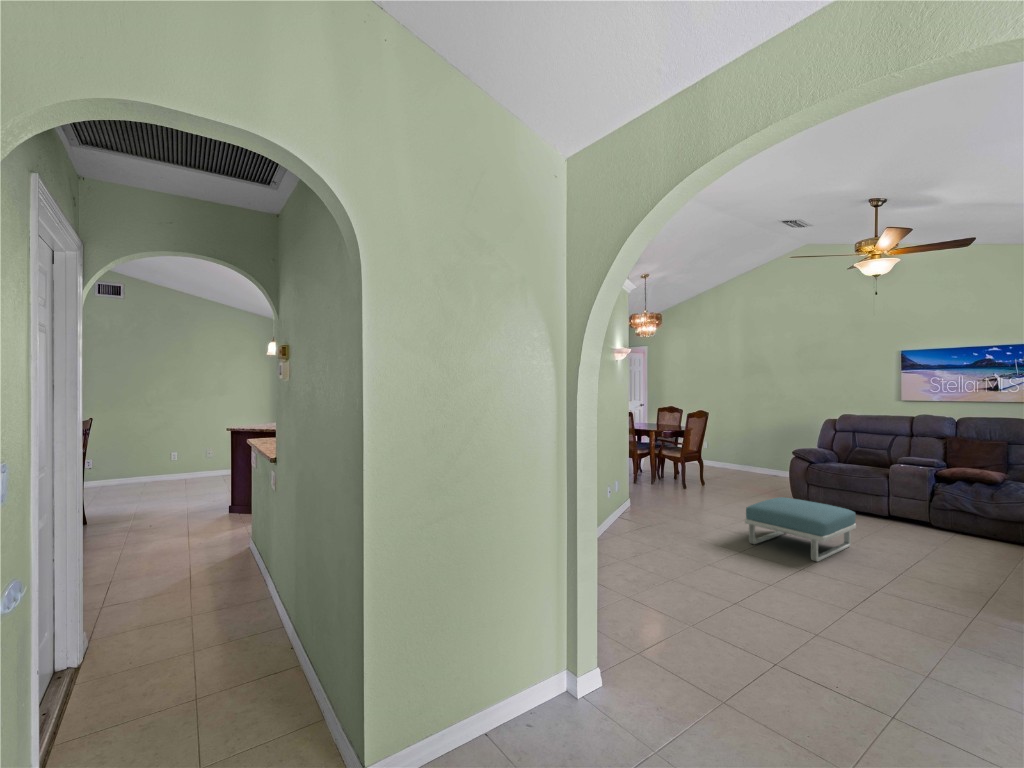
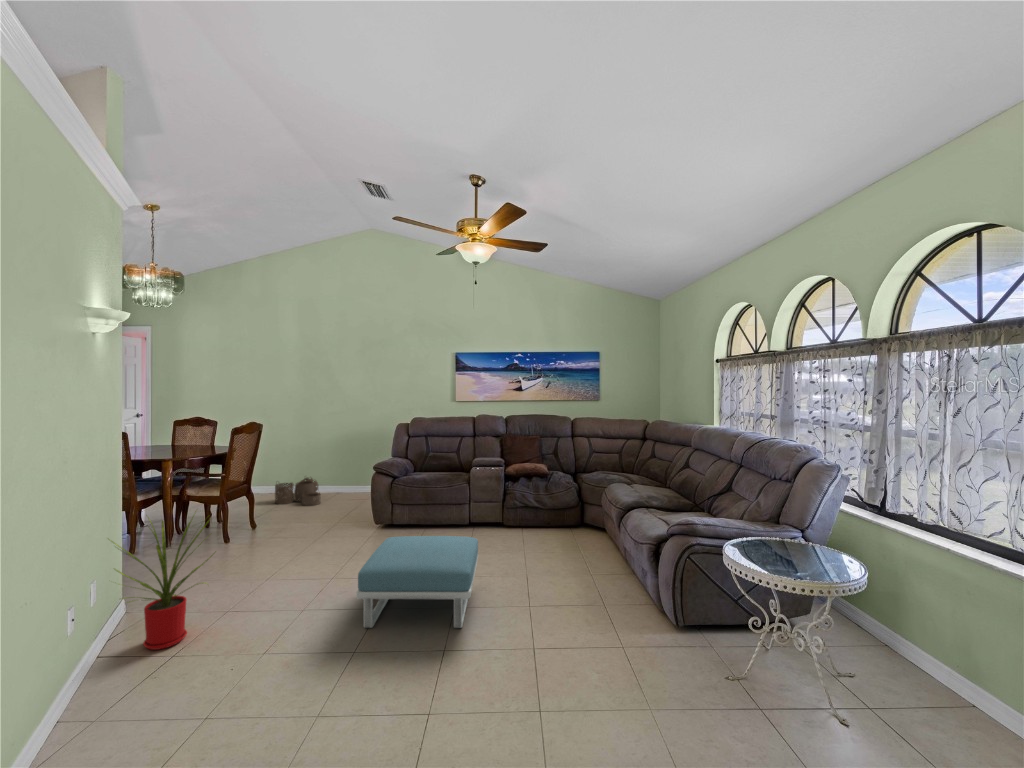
house plant: none [622,453,670,522] -> present [112,519,212,650]
woven basket: none [724,458,760,480] -> present [275,477,320,506]

